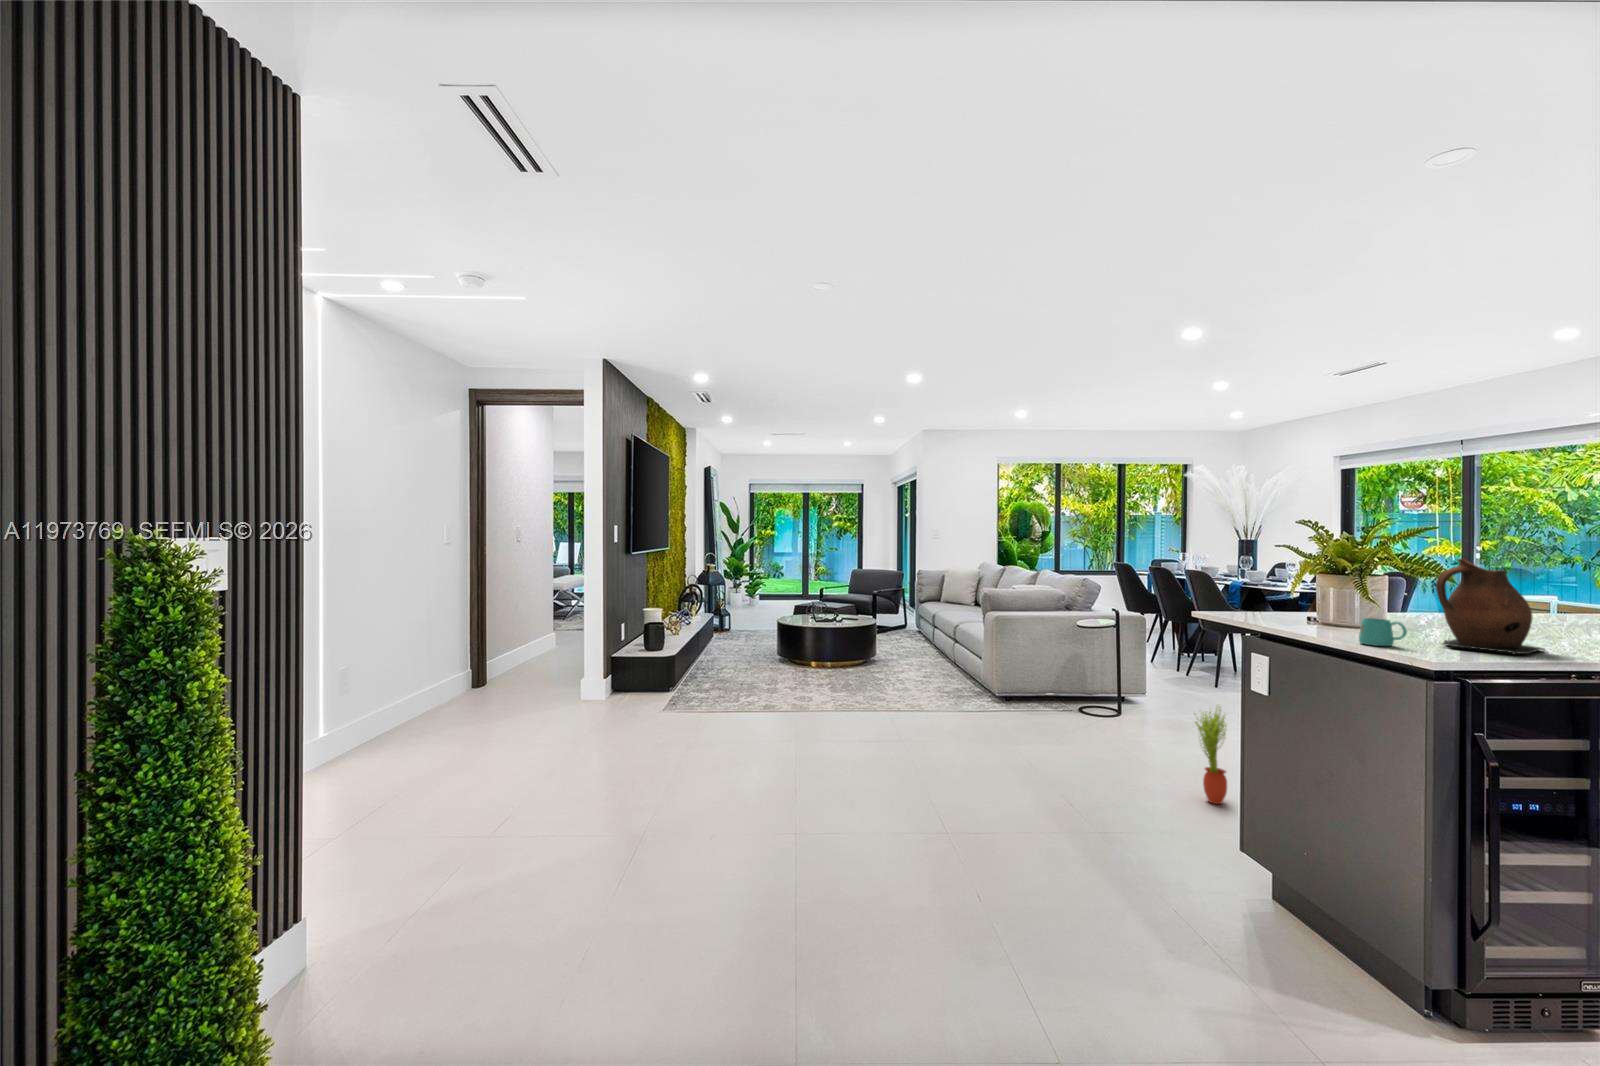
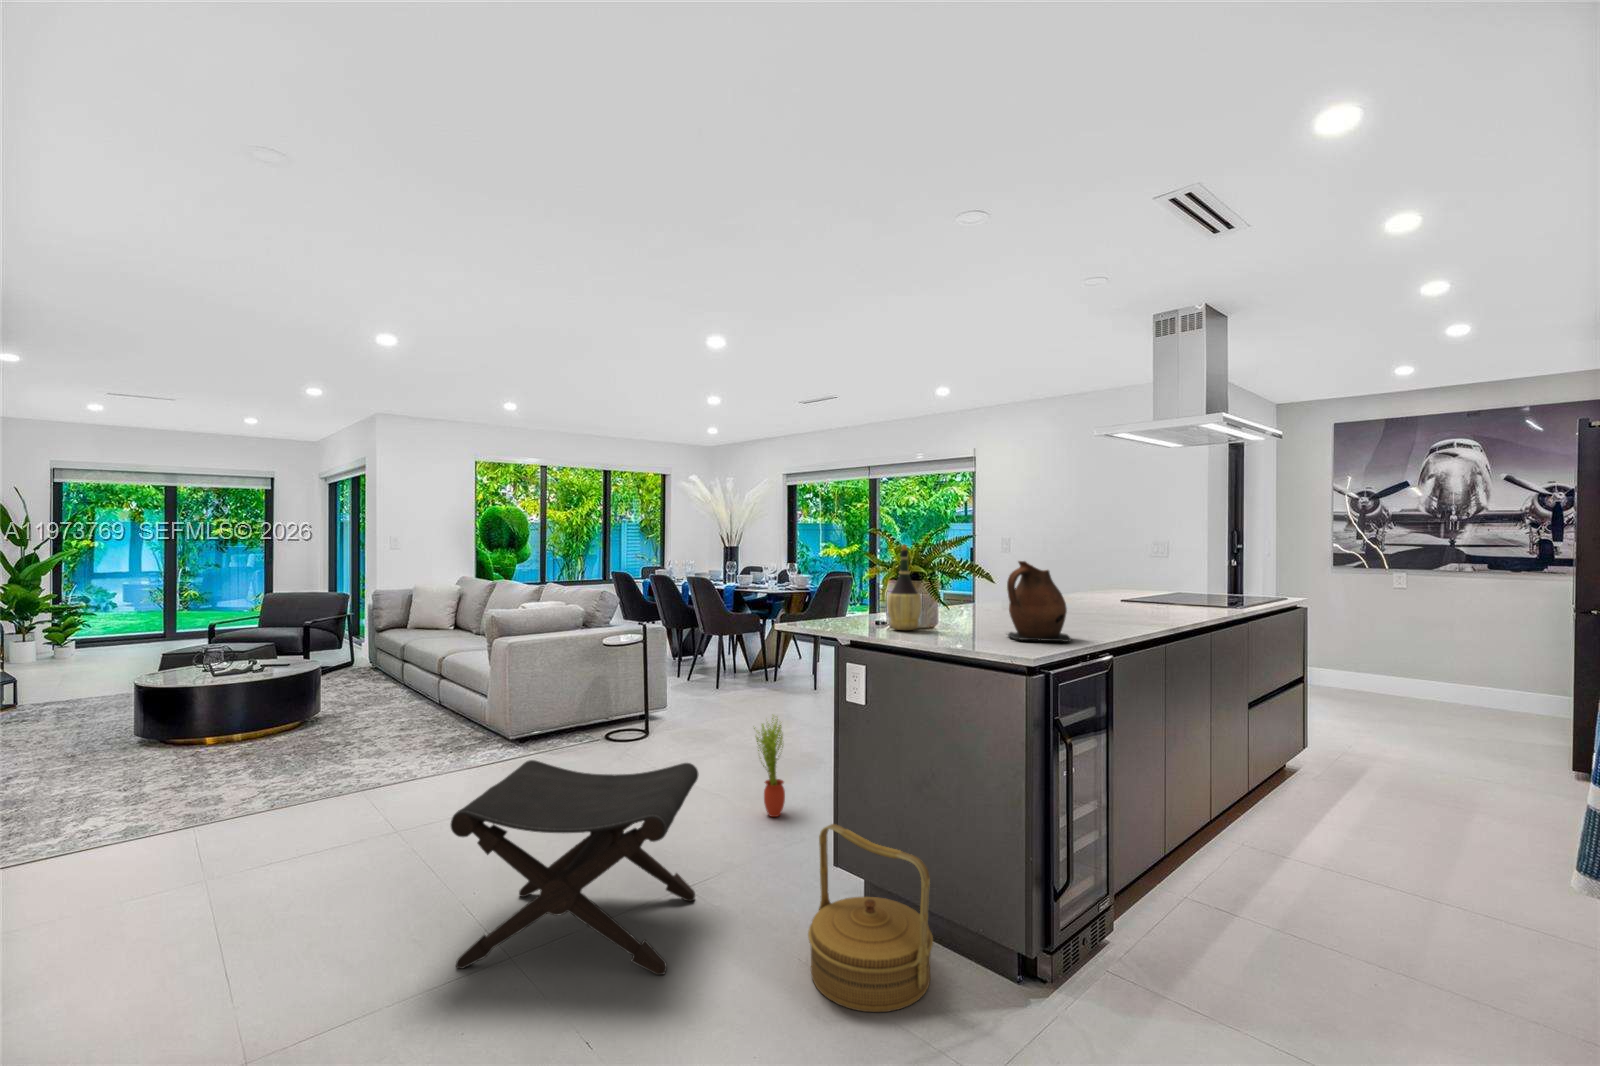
wine bottle: none [1301,539,1345,627] -> present [887,545,922,630]
mug: present [1359,618,1407,646] -> none [962,620,1001,646]
footstool: none [910,698,1105,874] -> present [451,760,698,975]
woven basket: none [1174,796,1311,973] -> present [808,824,933,1013]

